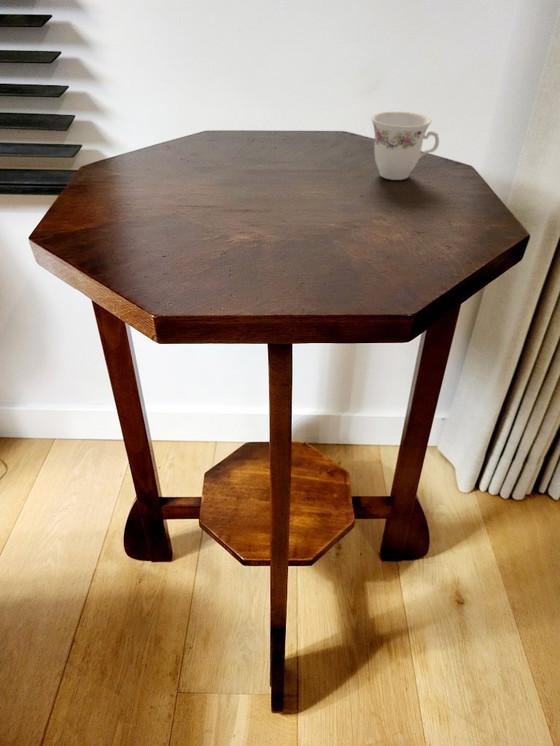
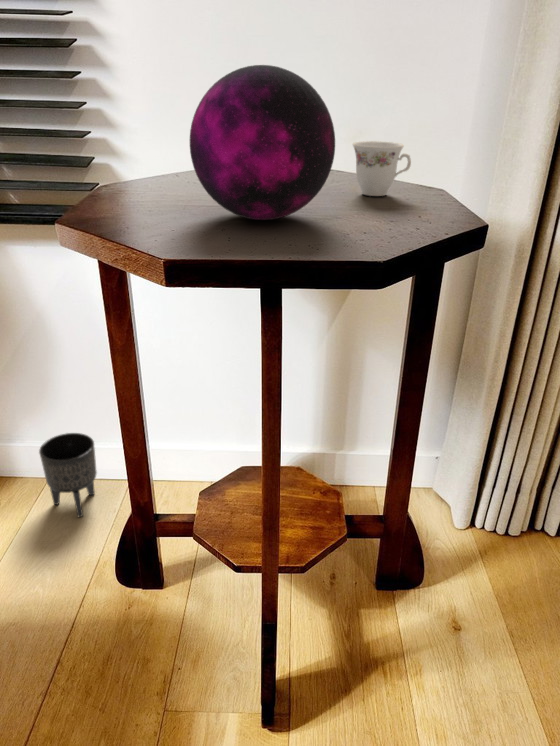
decorative orb: none [180,44,354,232] -> present [190,65,335,220]
planter: none [41,400,101,483] -> present [39,433,97,517]

